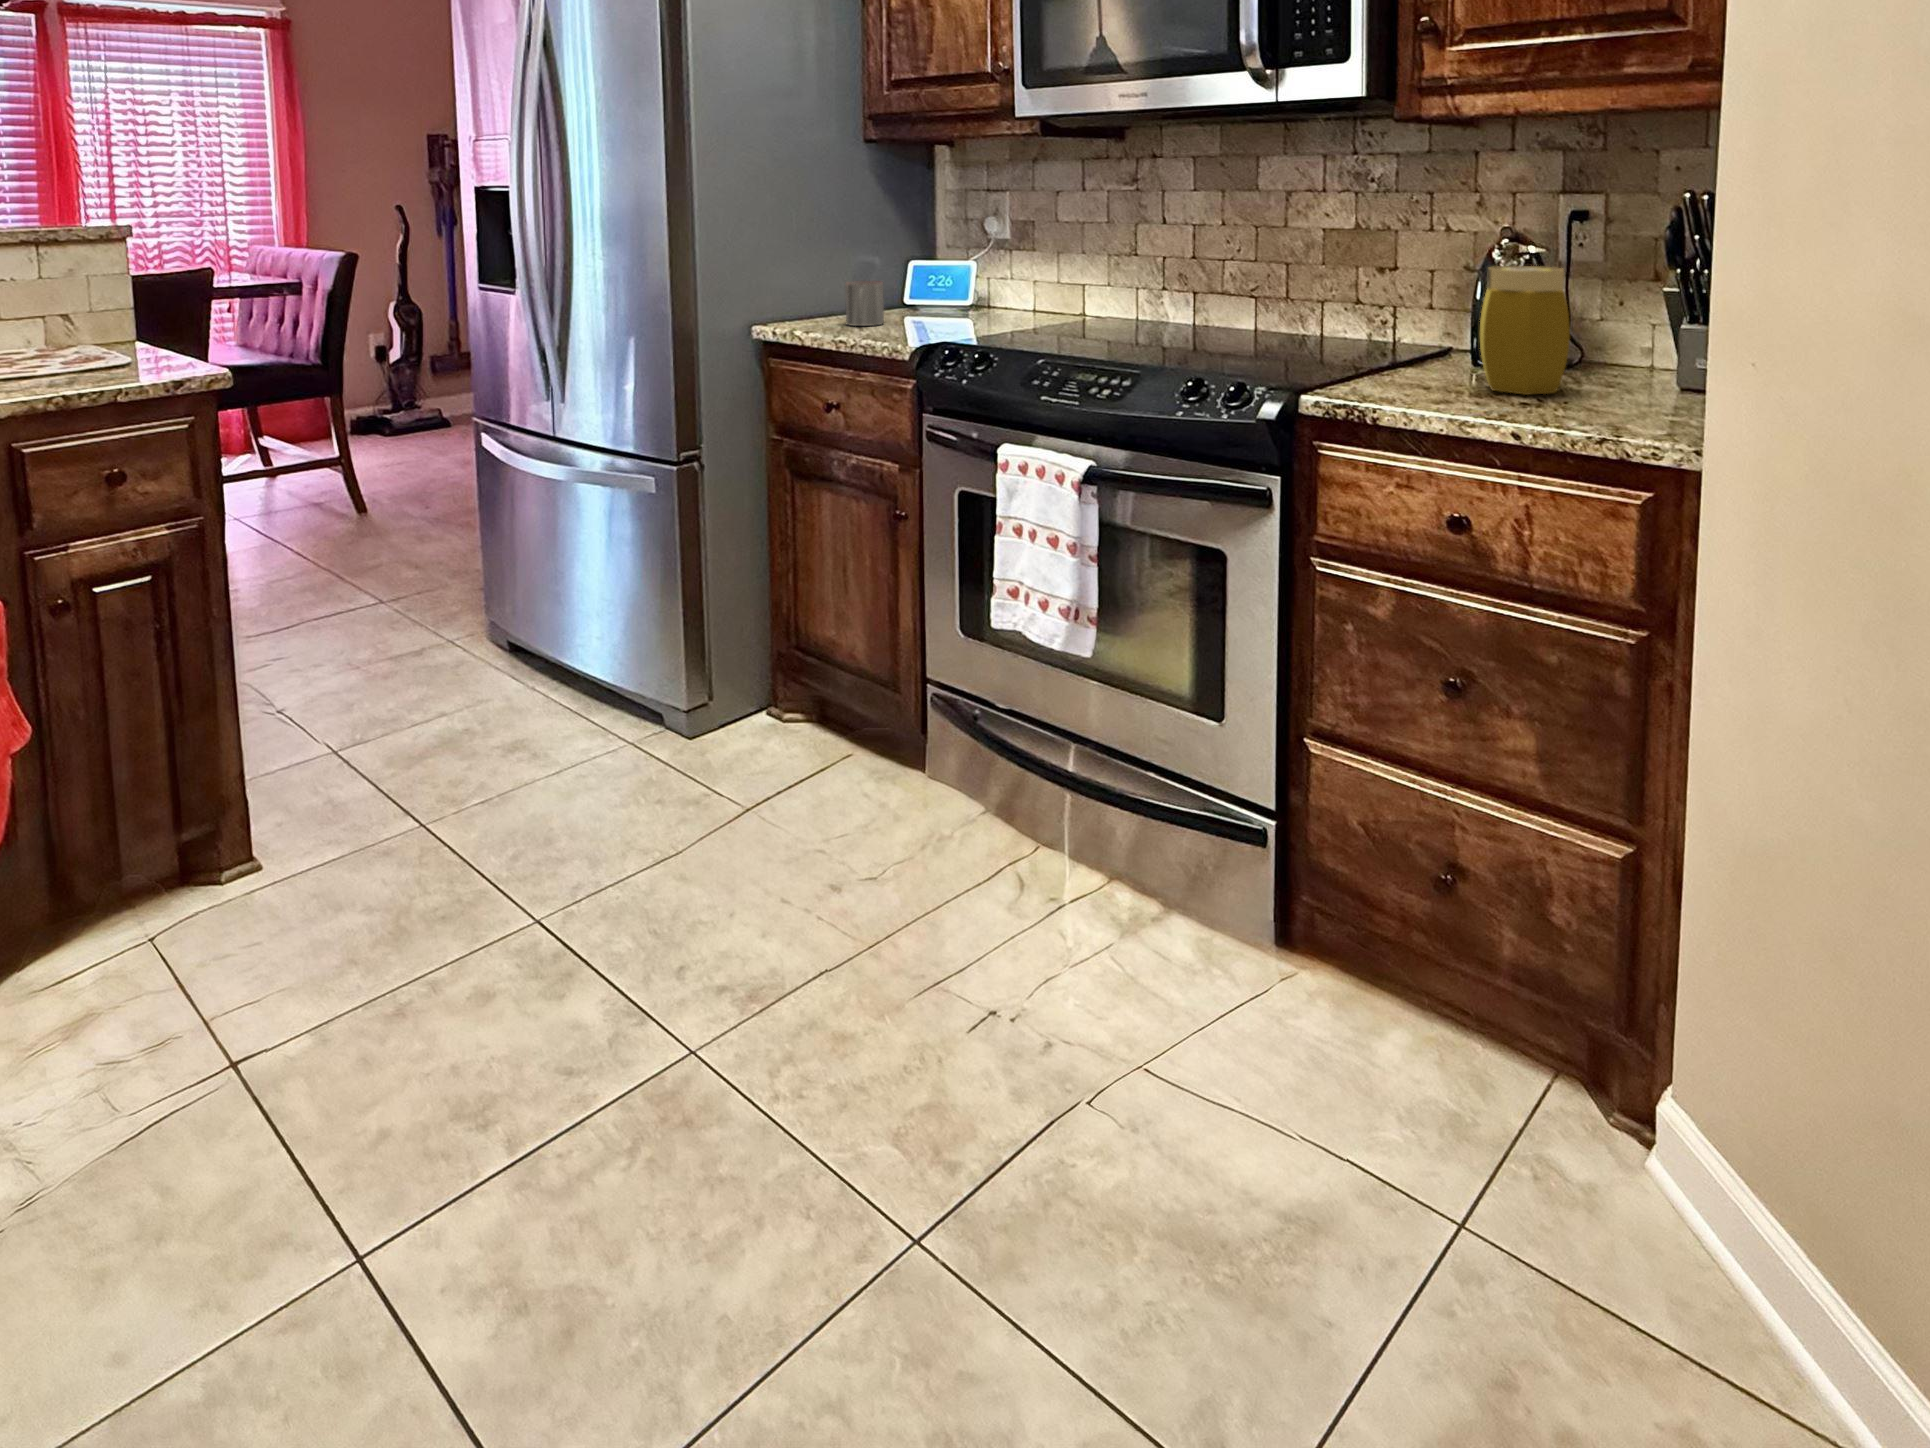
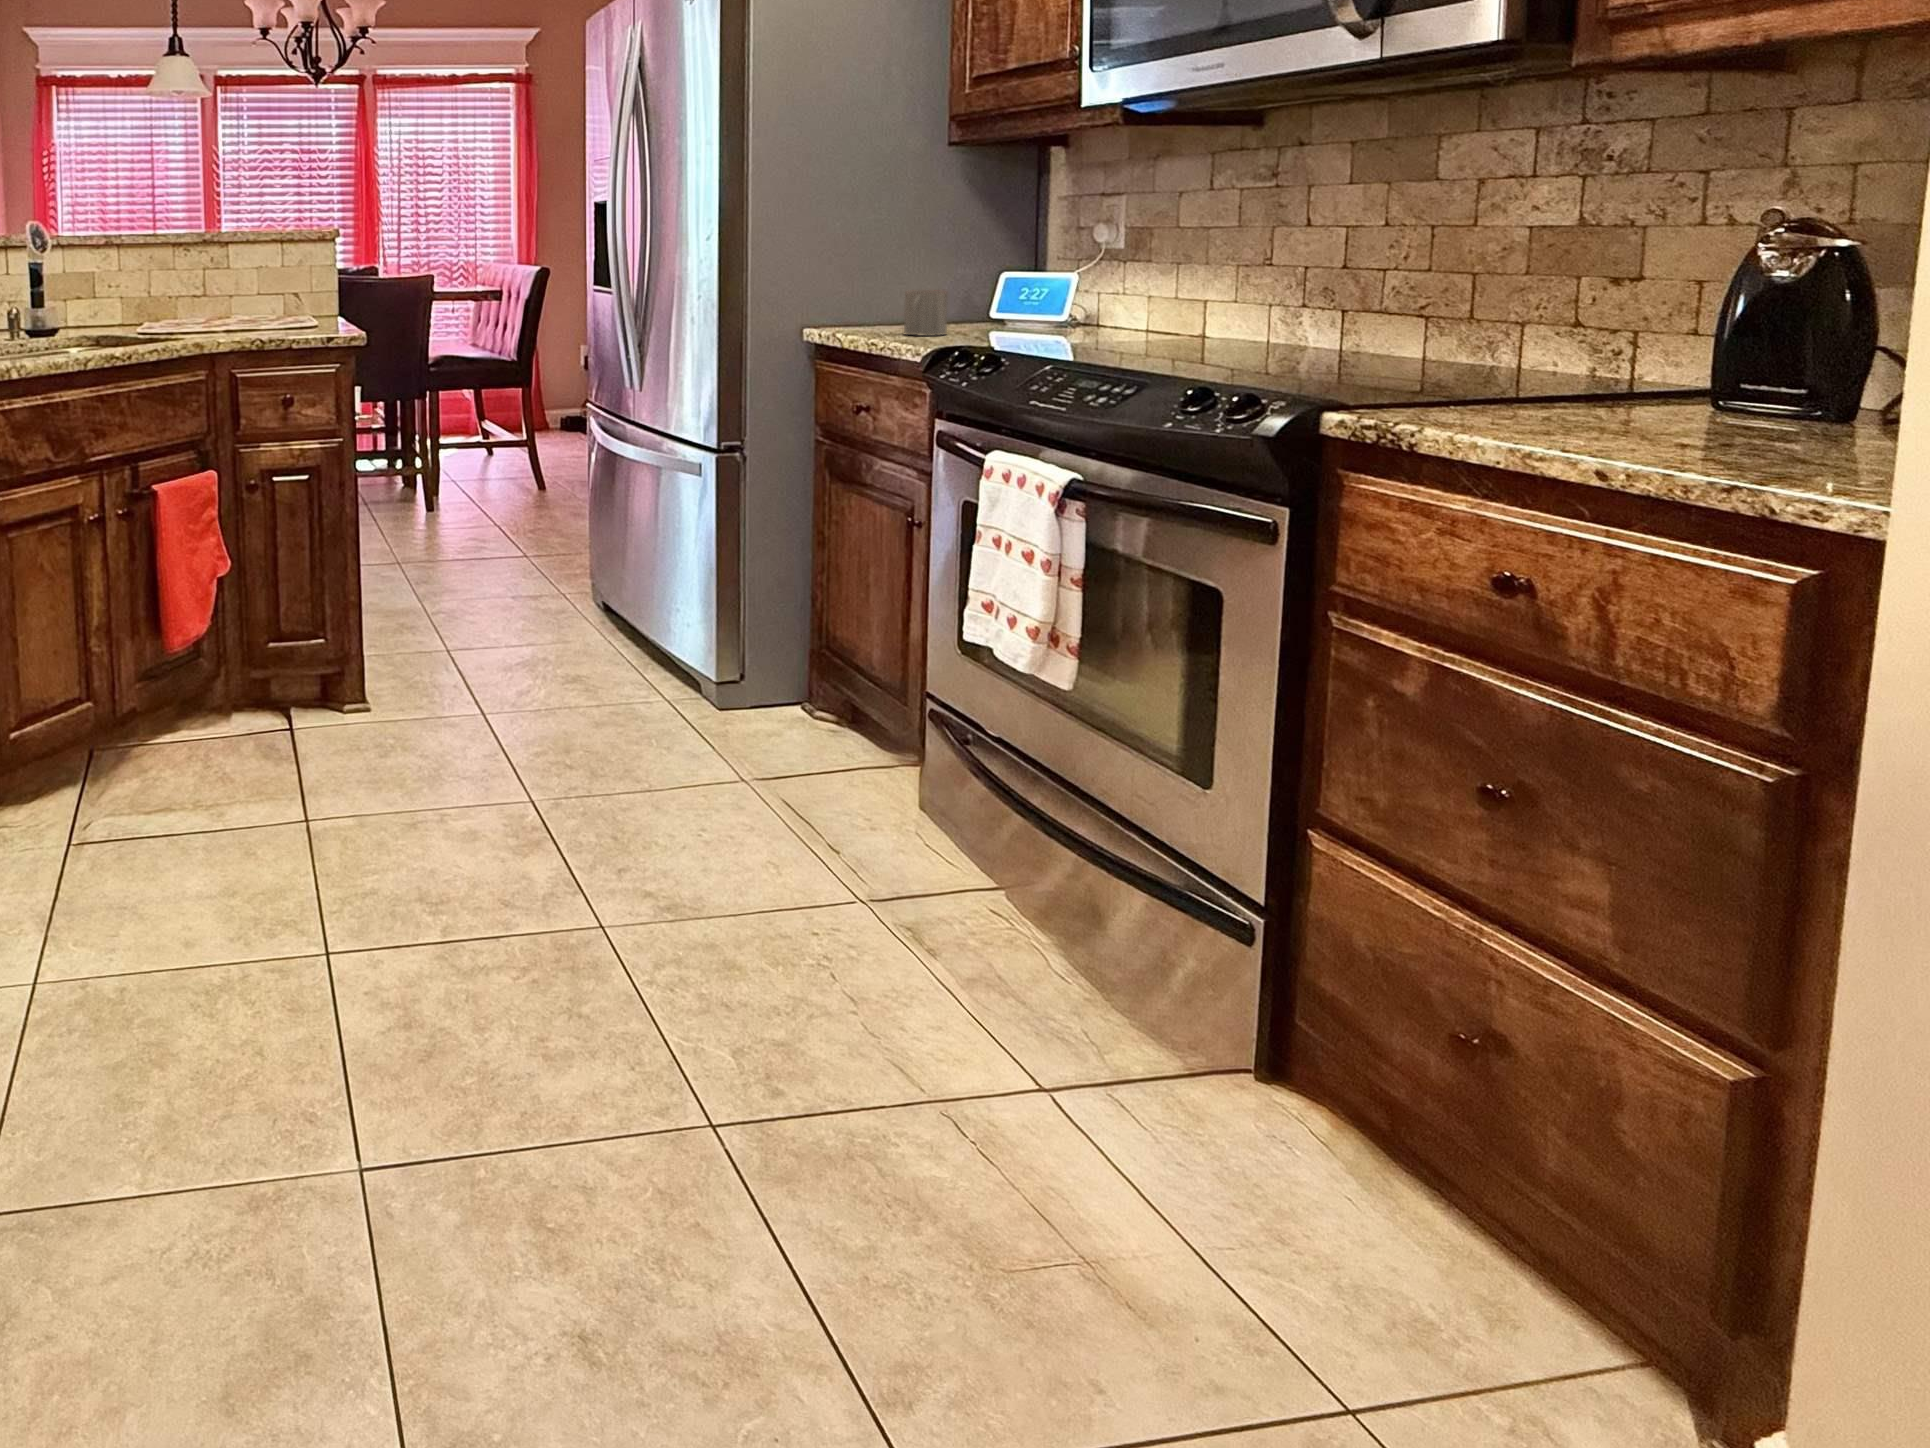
jar: present [1480,266,1570,395] -> none [1633,258,1806,437]

